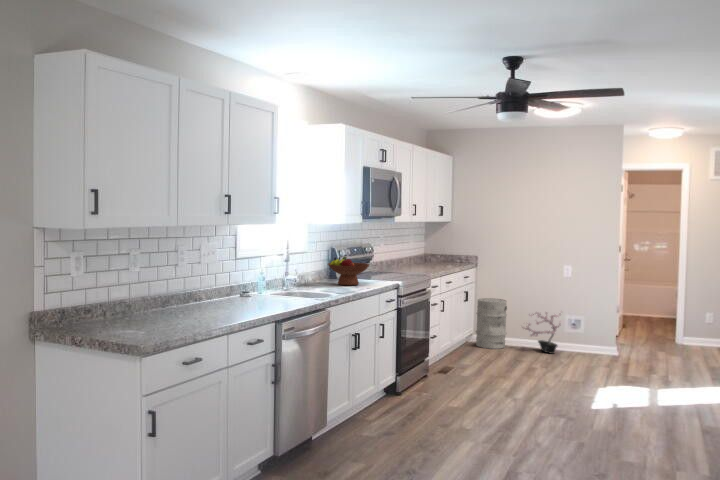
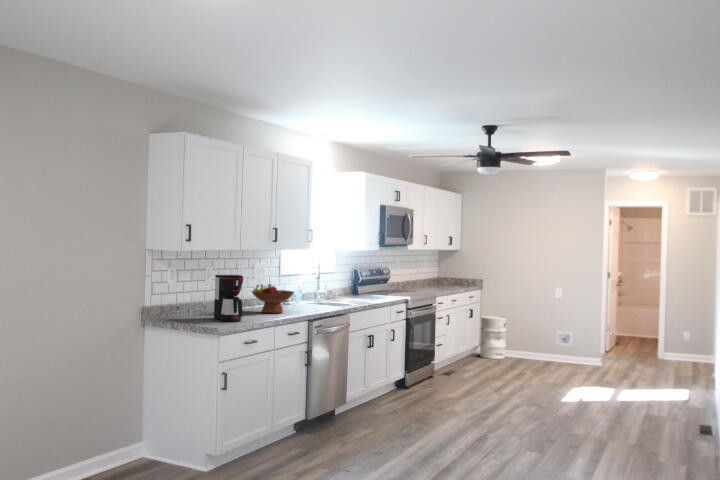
fruit bowl: present [328,257,369,285] -> present [252,284,294,313]
coffee maker: none [138,262,180,332] -> present [214,275,243,322]
potted plant: present [522,311,562,354] -> none [517,325,555,364]

